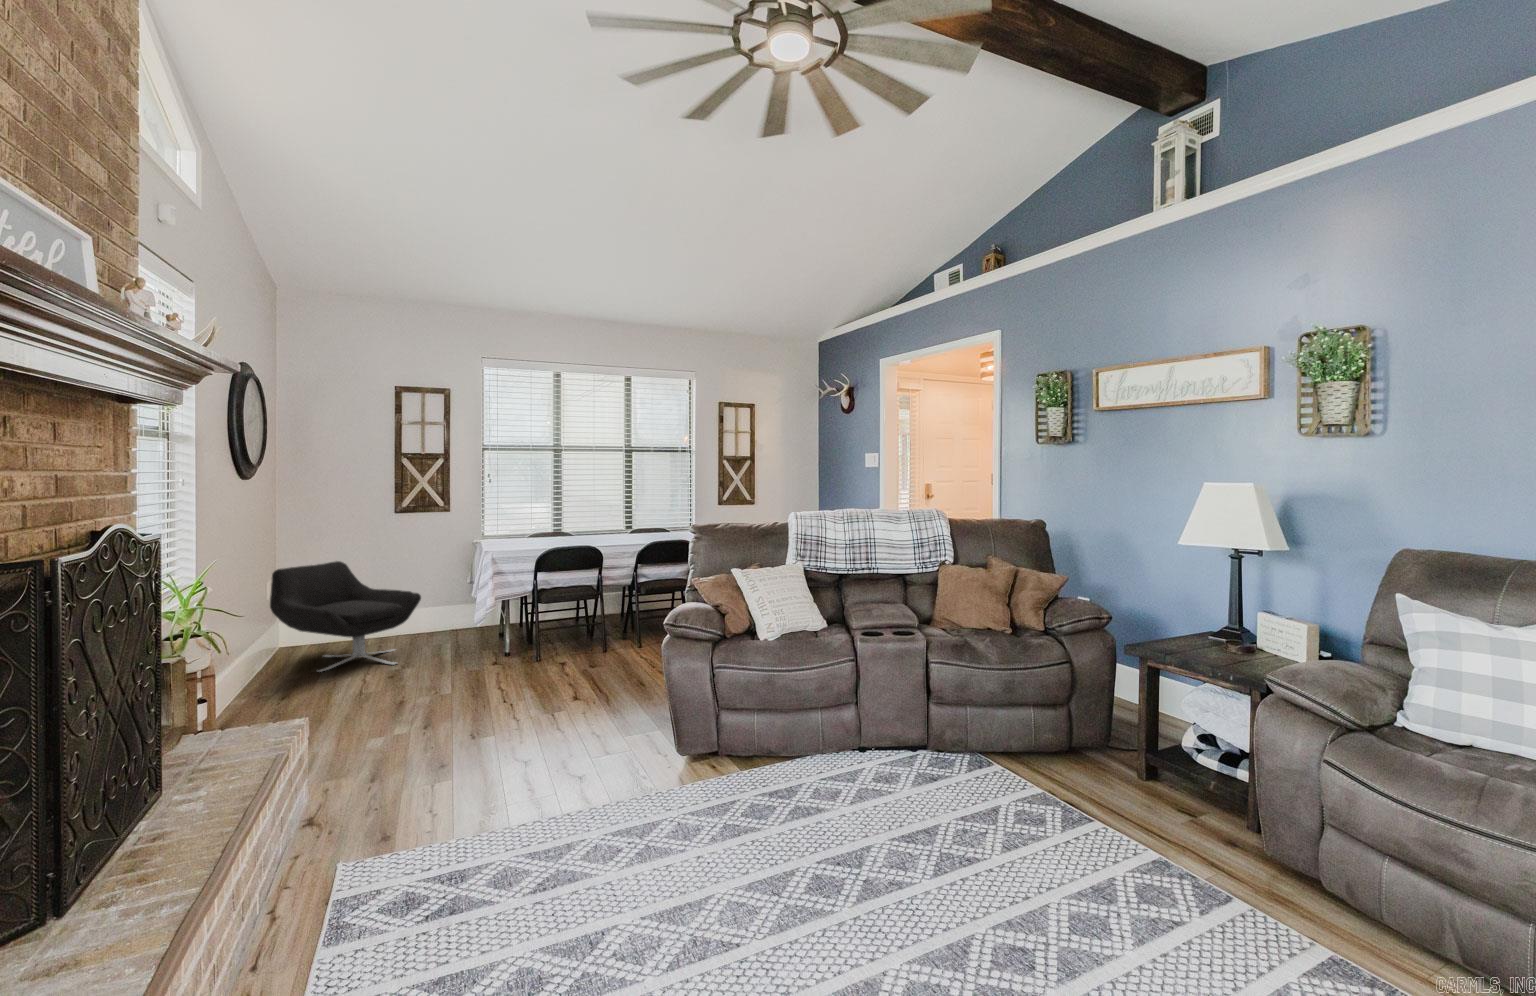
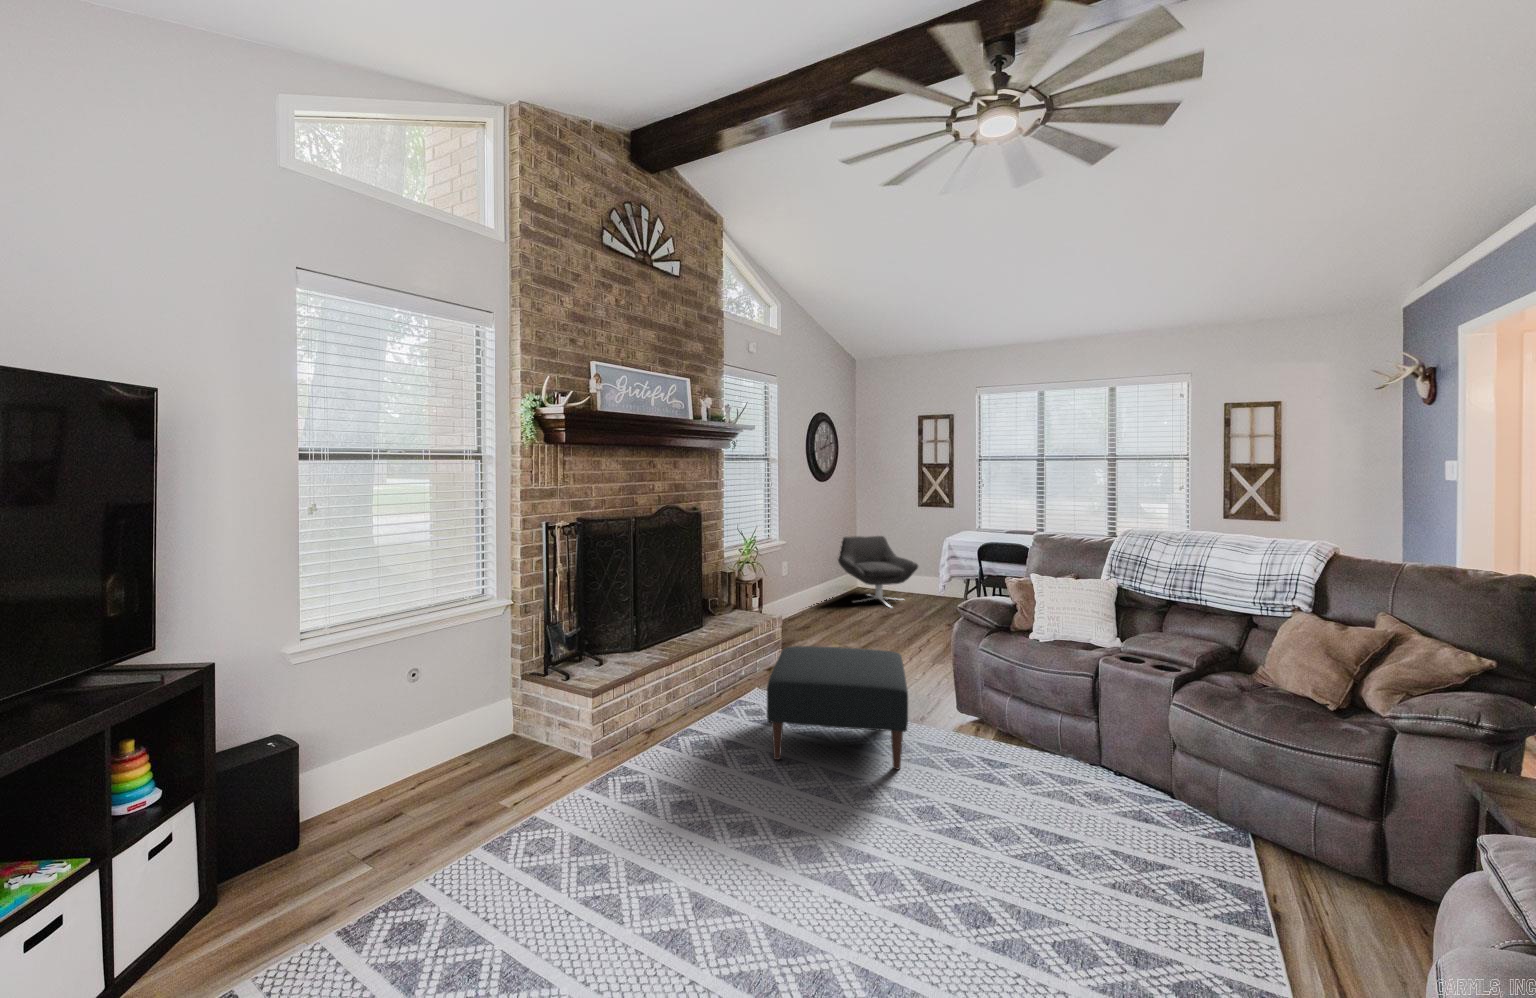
ottoman: none [489,699,765,936] -> present [767,646,908,769]

